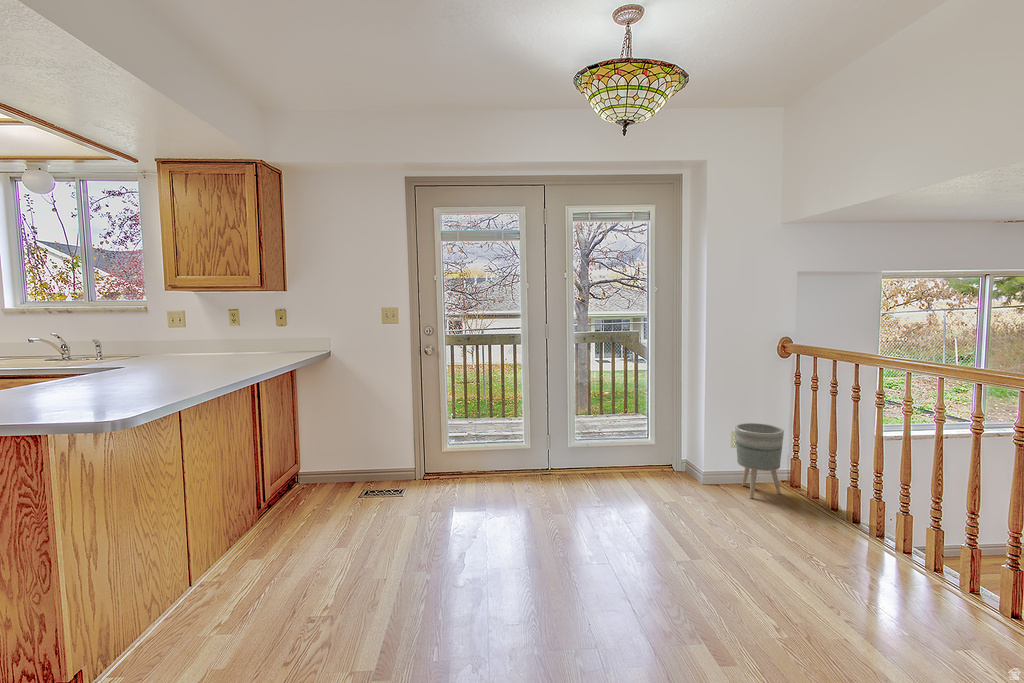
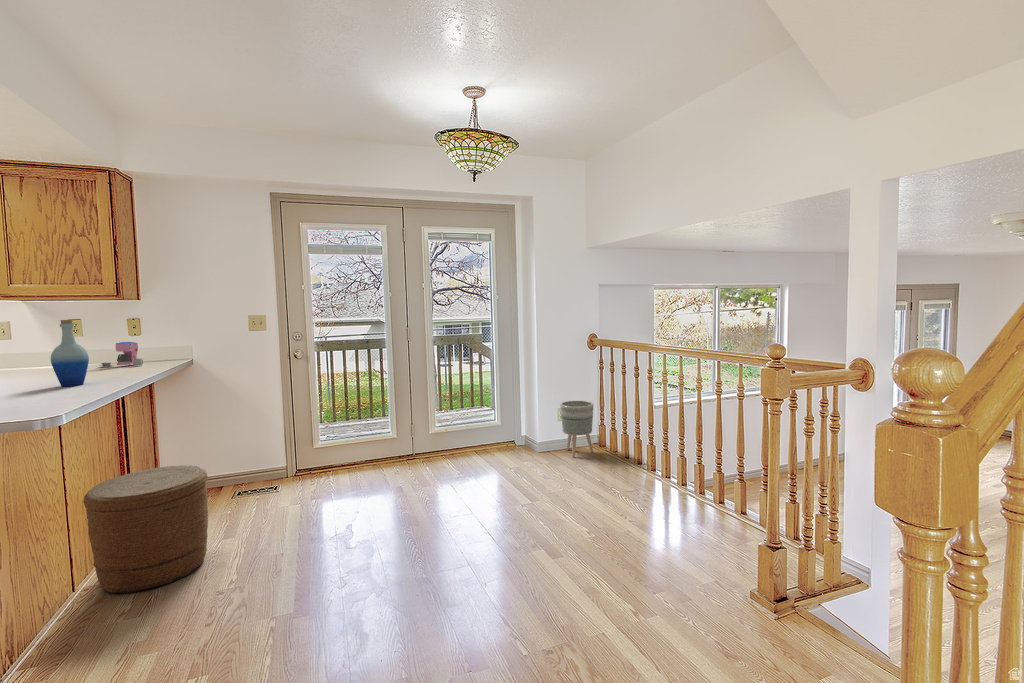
bottle: none [183,310,216,377] -> present [51,320,89,386]
coffee maker: none [249,332,285,356] -> present [102,342,143,367]
woven basket: none [199,466,317,600] -> present [83,466,208,593]

